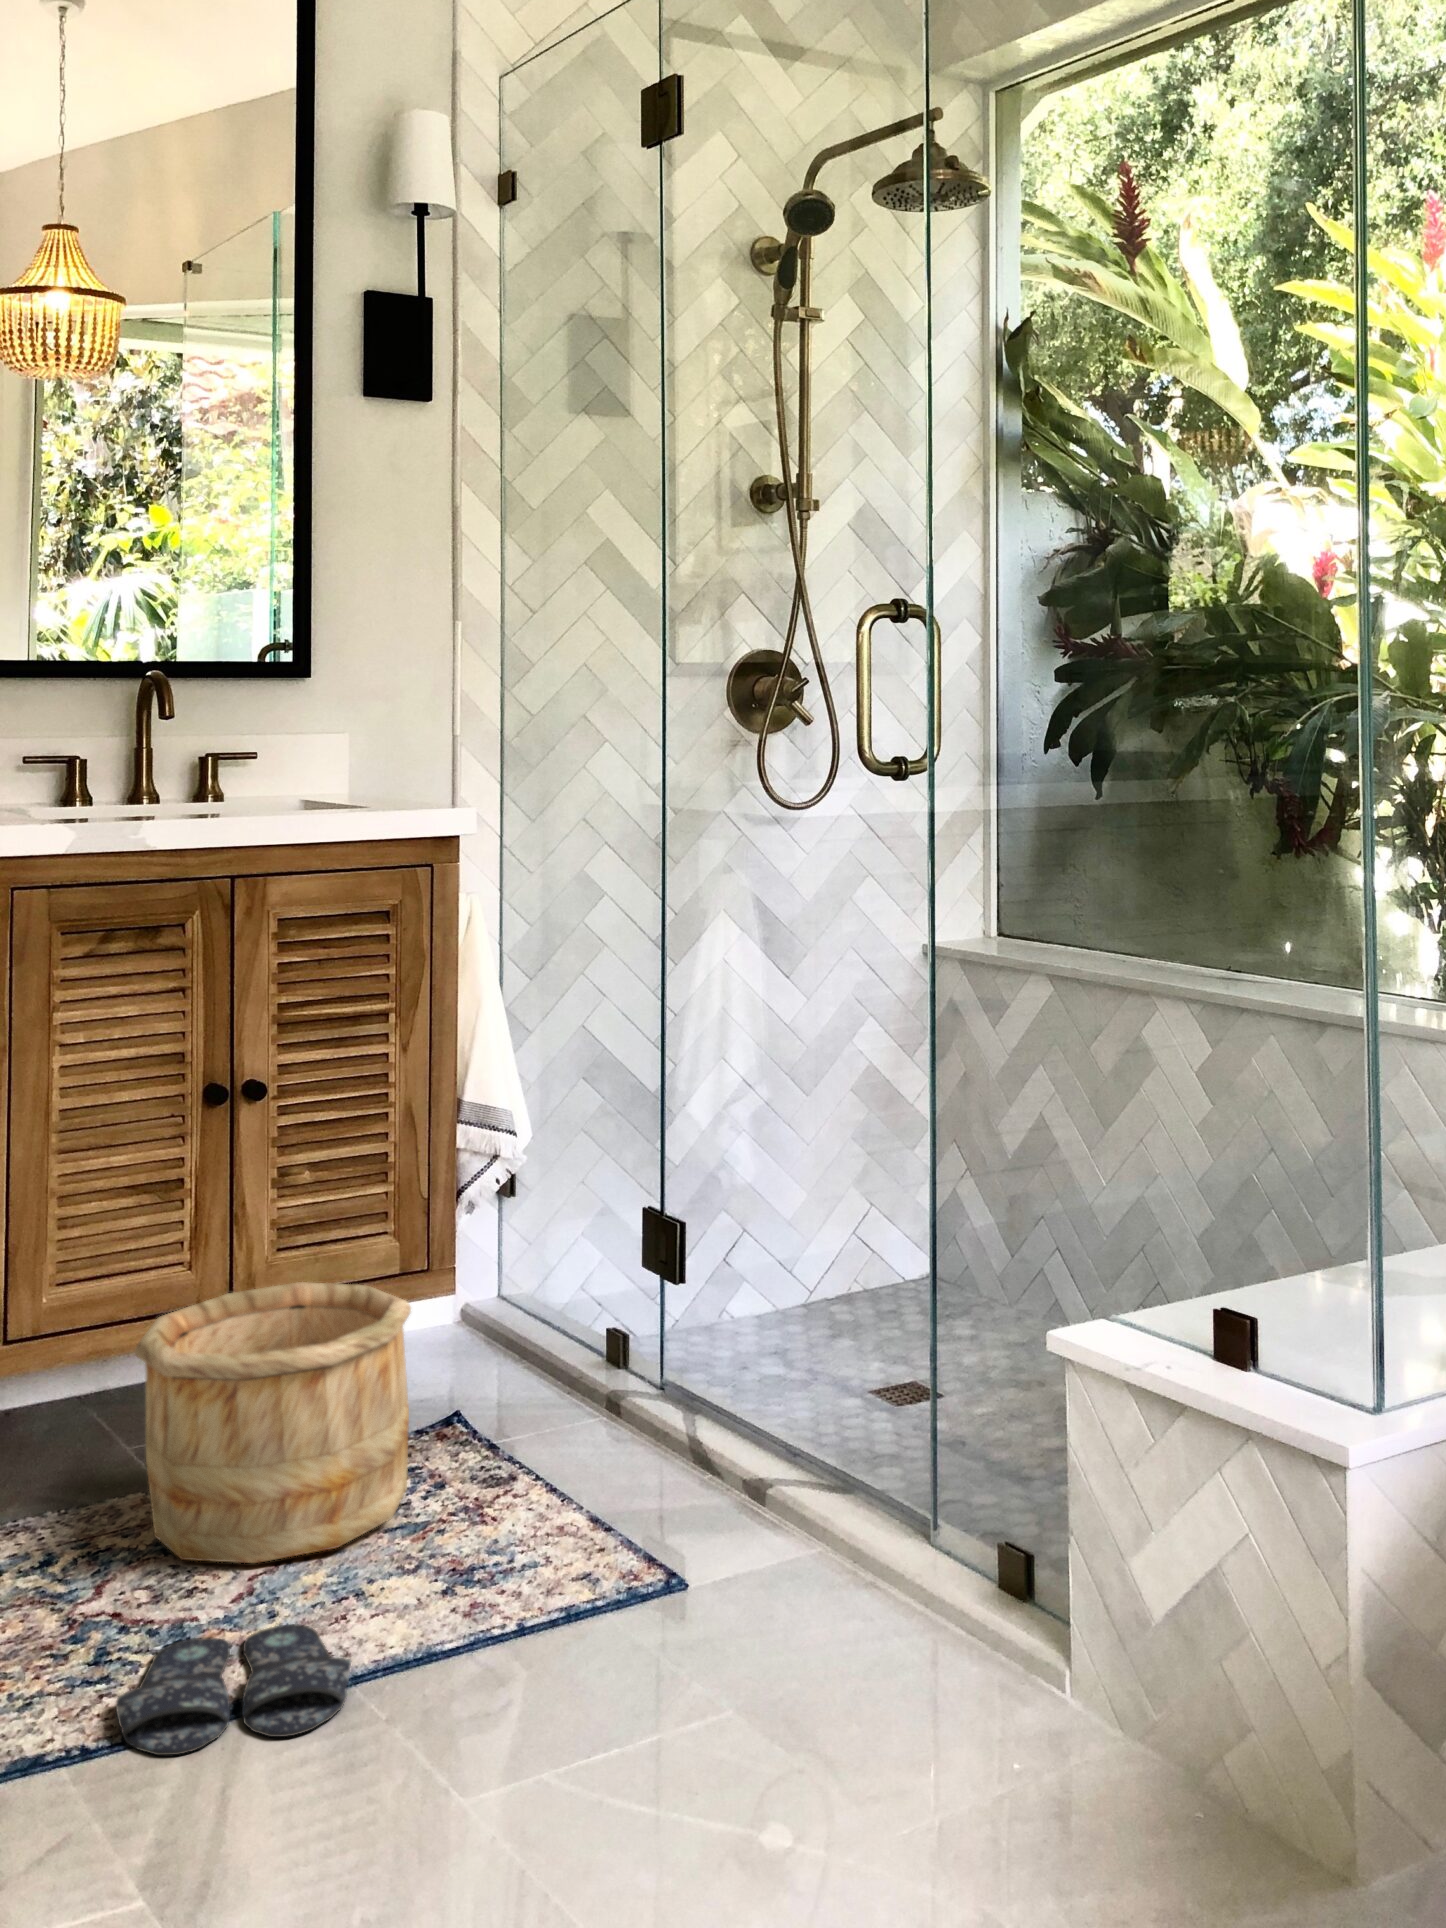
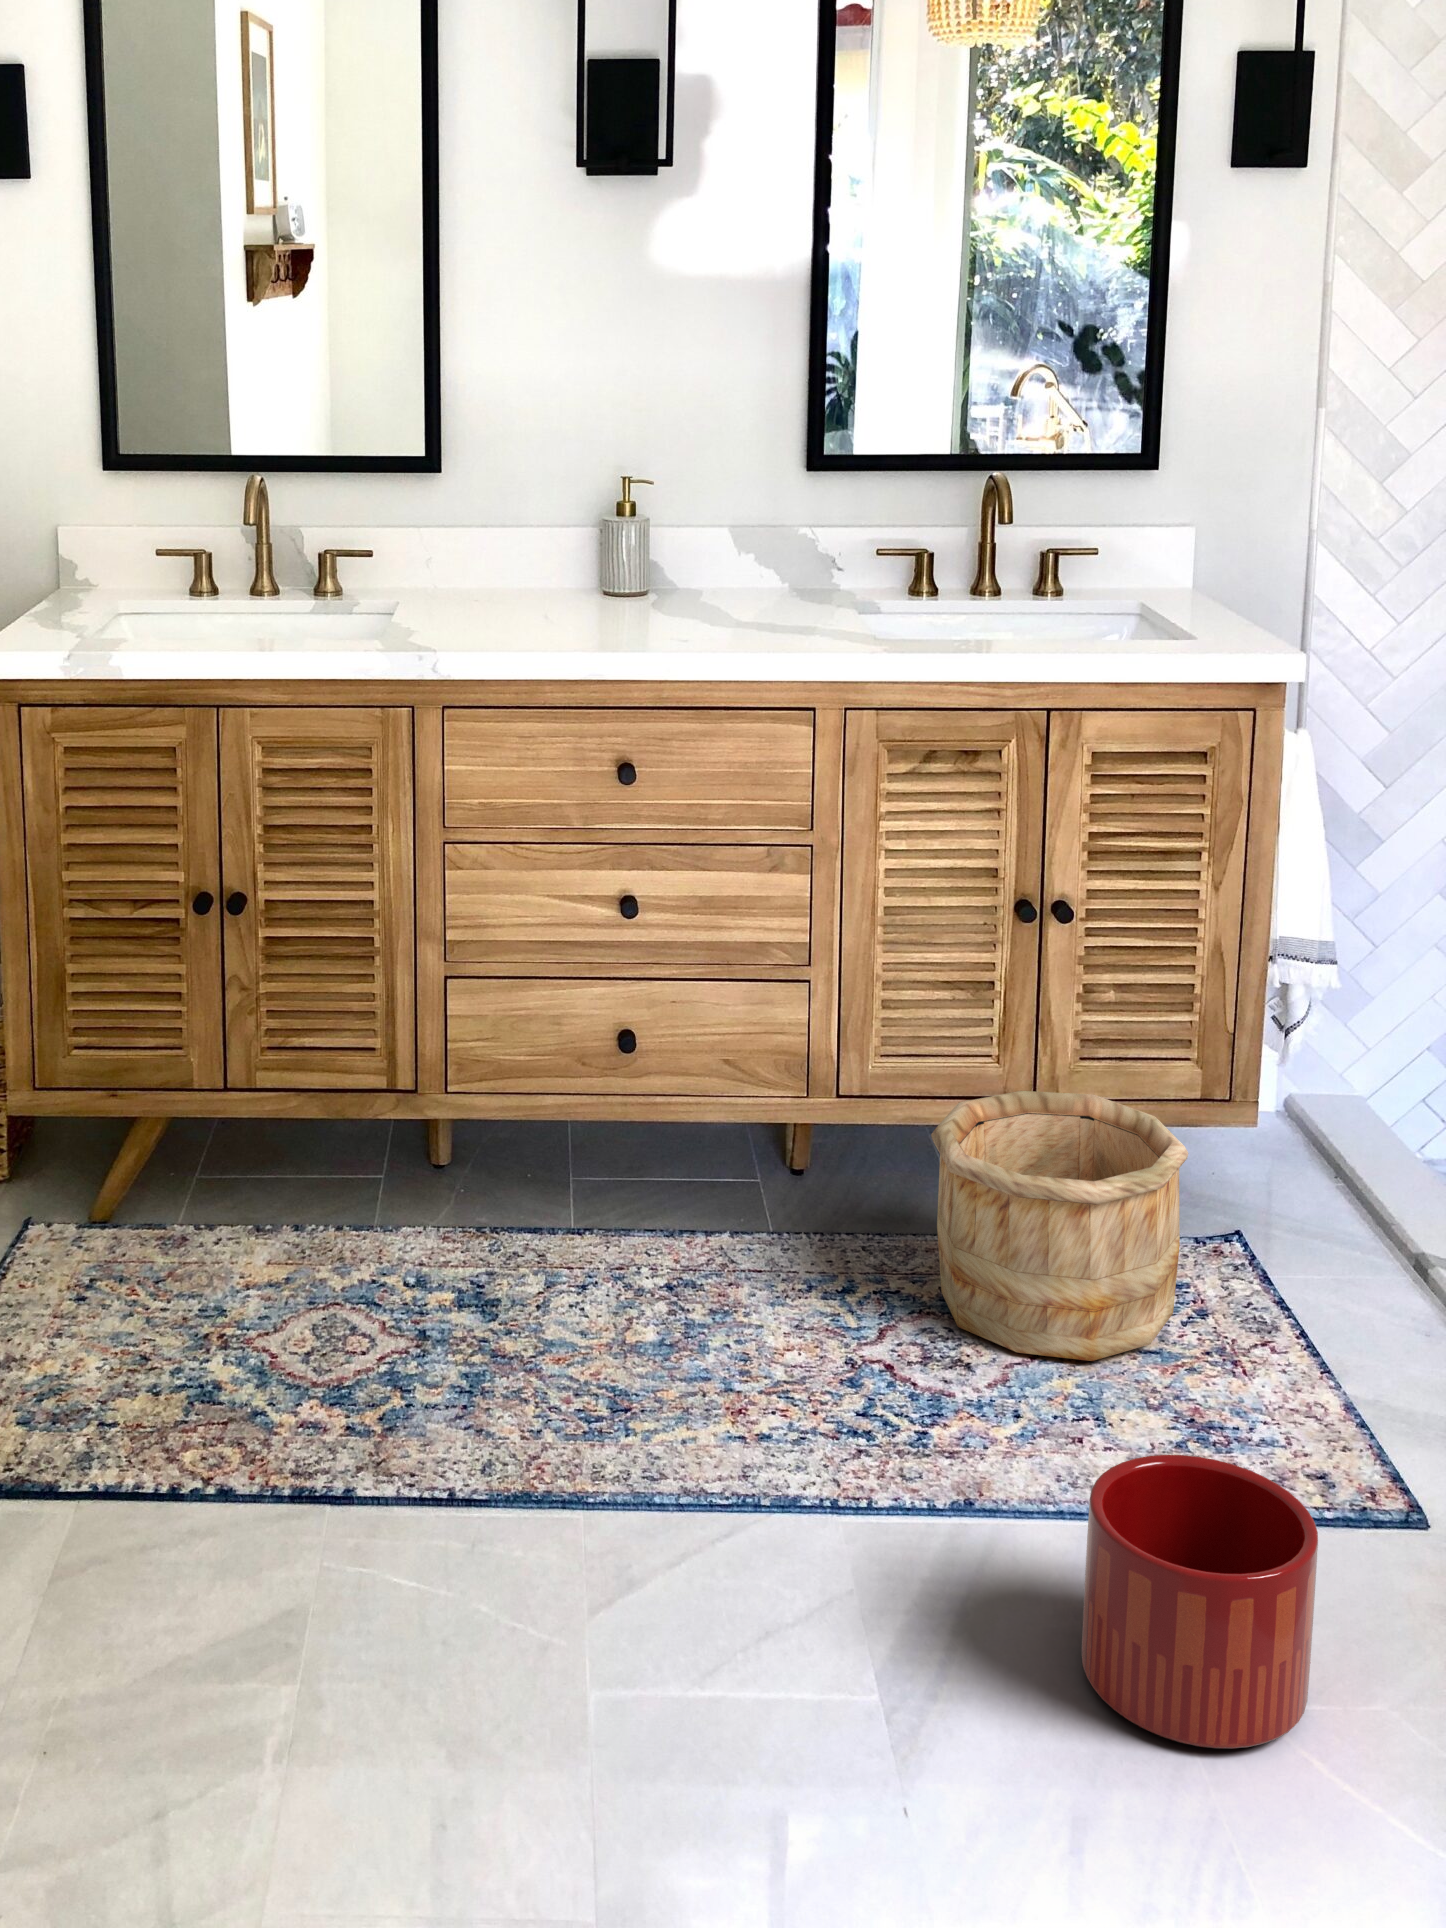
planter: none [399,1533,633,1827] -> present [1081,1455,1318,1749]
slippers: present [116,1624,351,1755] -> none [866,1416,1073,1556]

